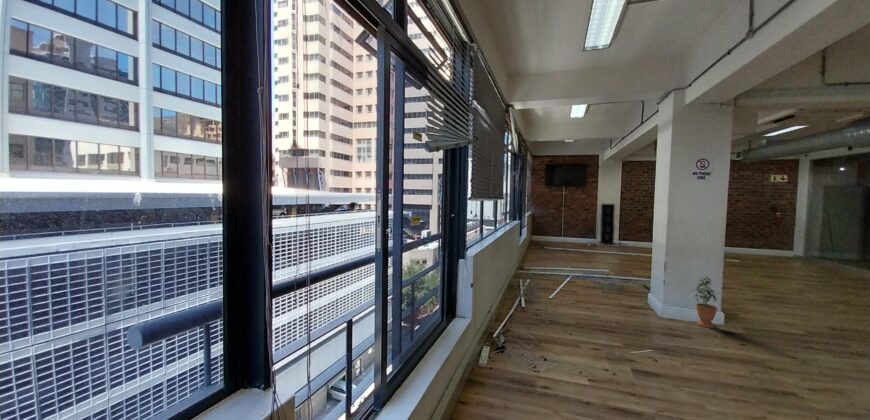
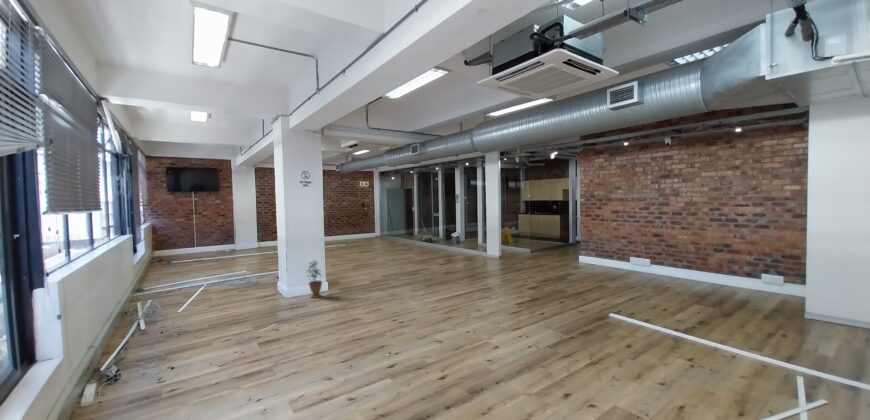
filing cabinet: present [599,203,615,245] -> none [235,208,252,249]

